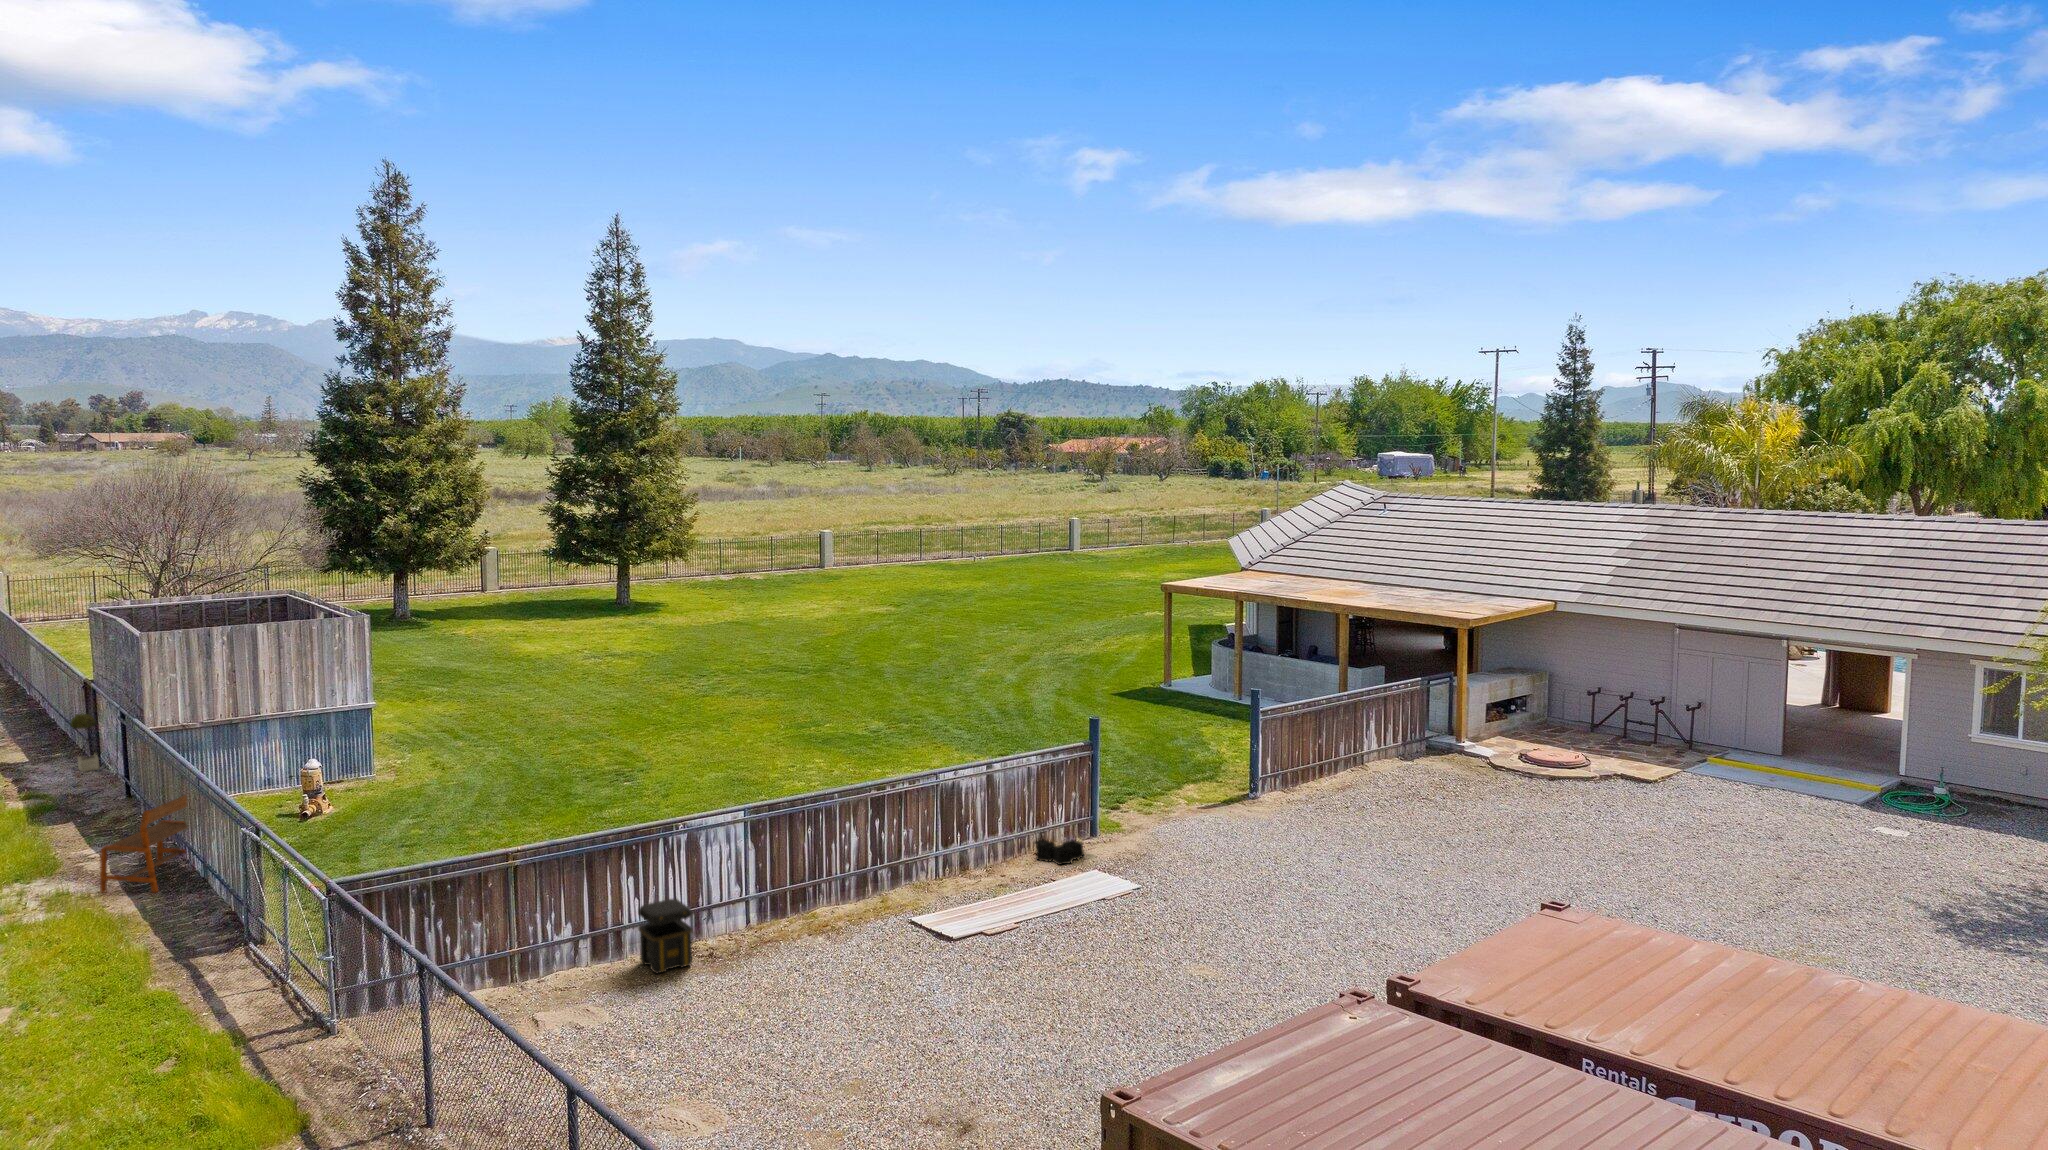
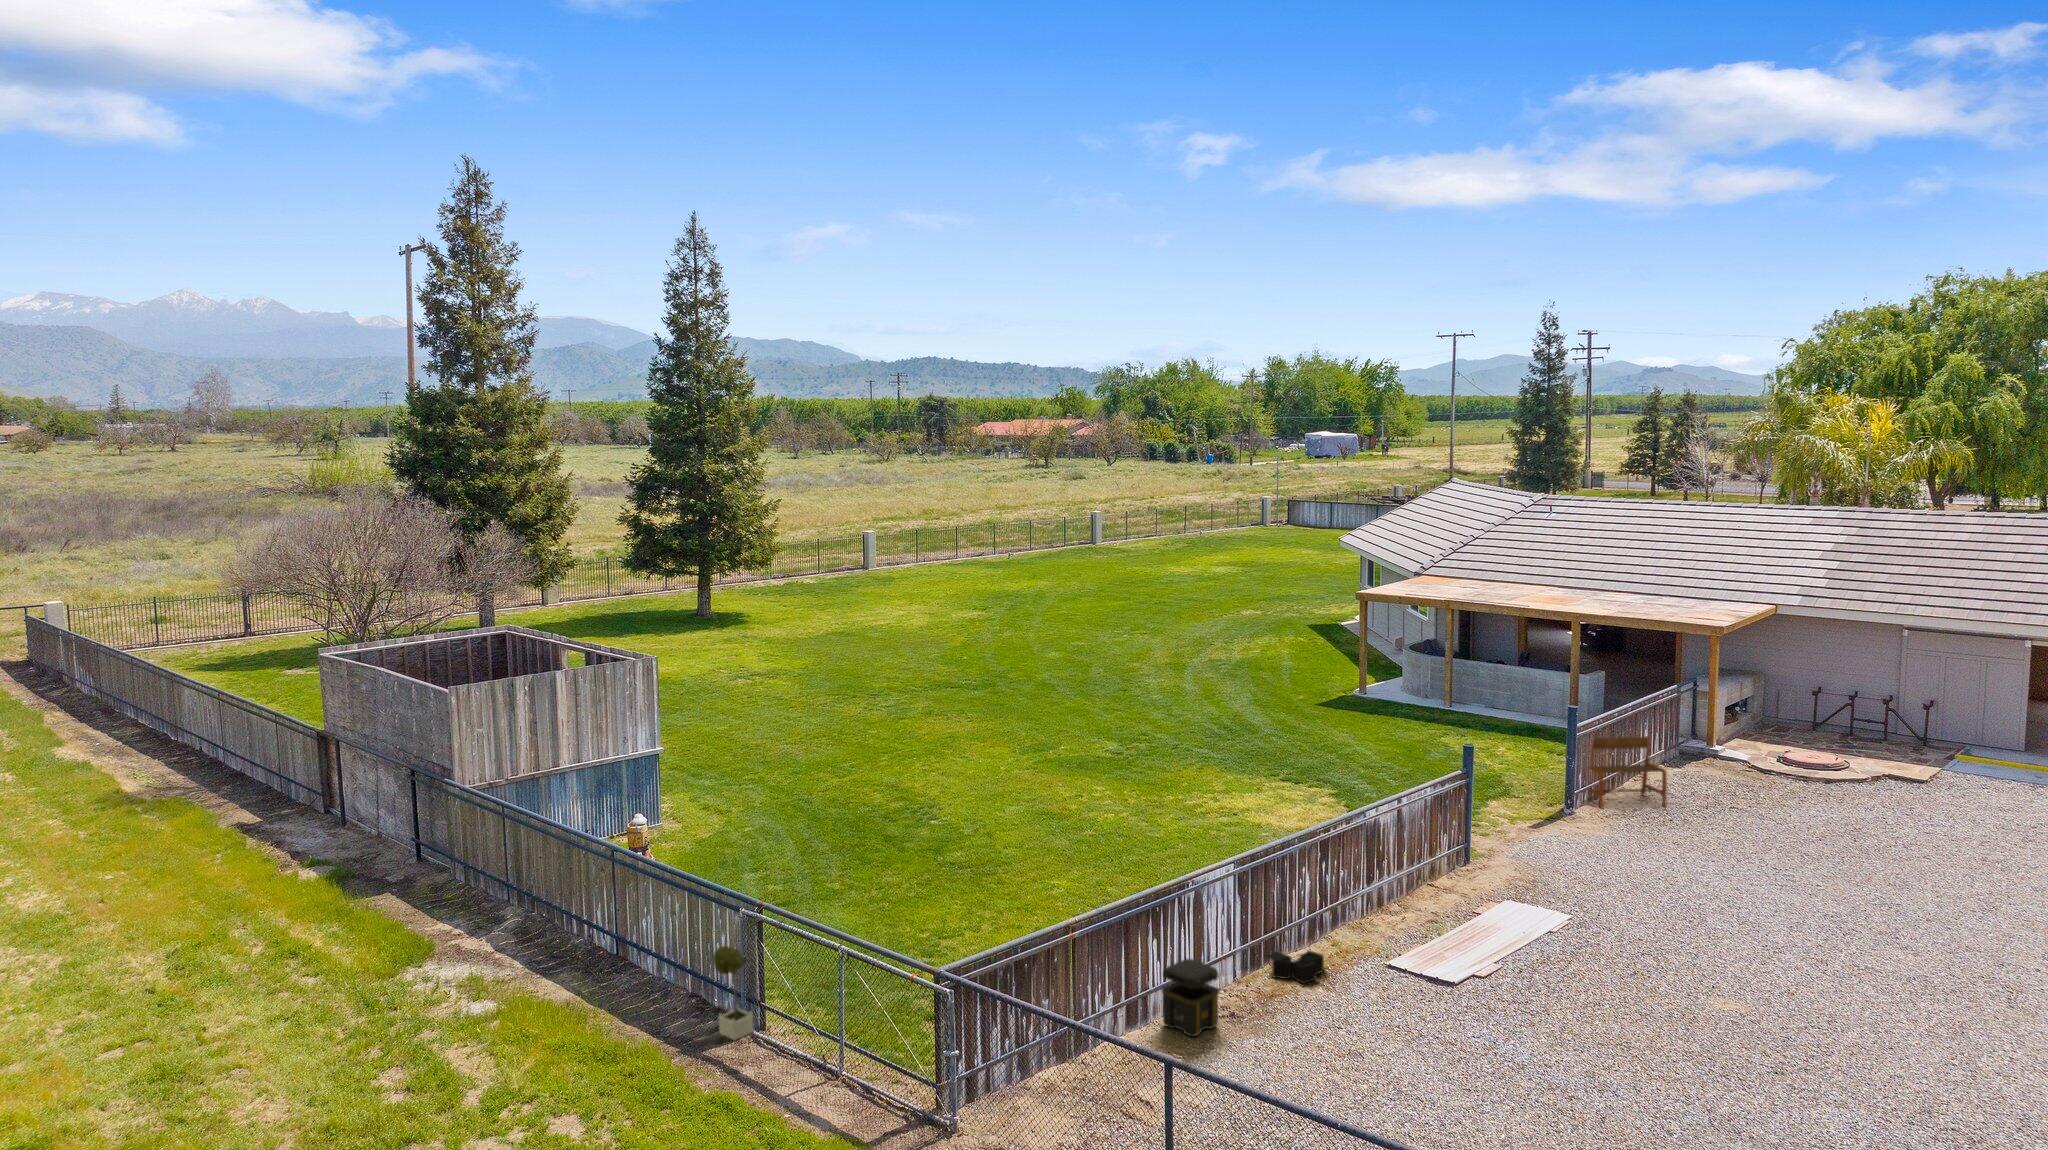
potted tree: present [70,714,99,772] -> present [713,946,754,1040]
bench: present [100,793,188,893] -> present [1588,736,1667,808]
storage bin: present [1034,839,1084,865] -> present [1267,950,1324,983]

